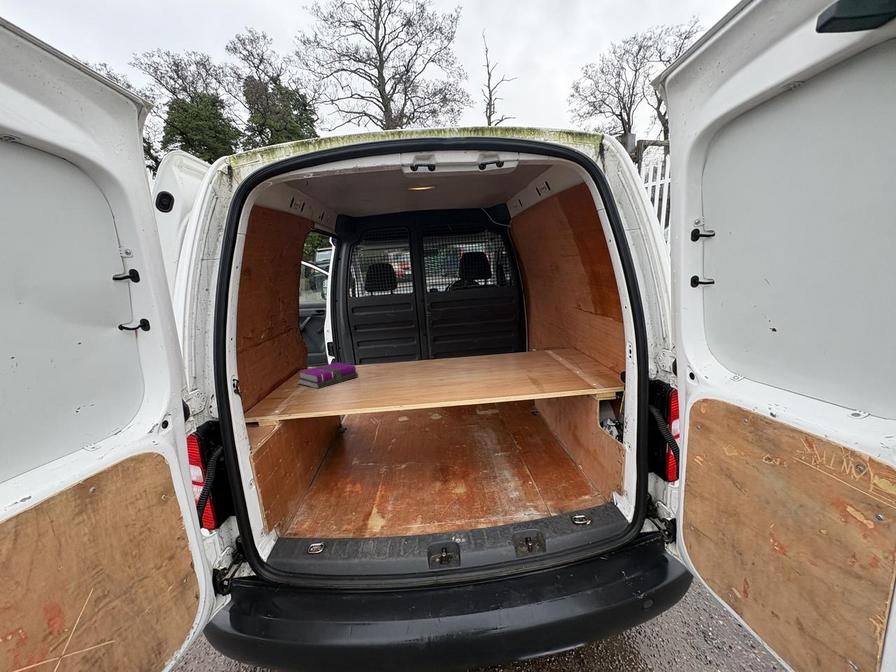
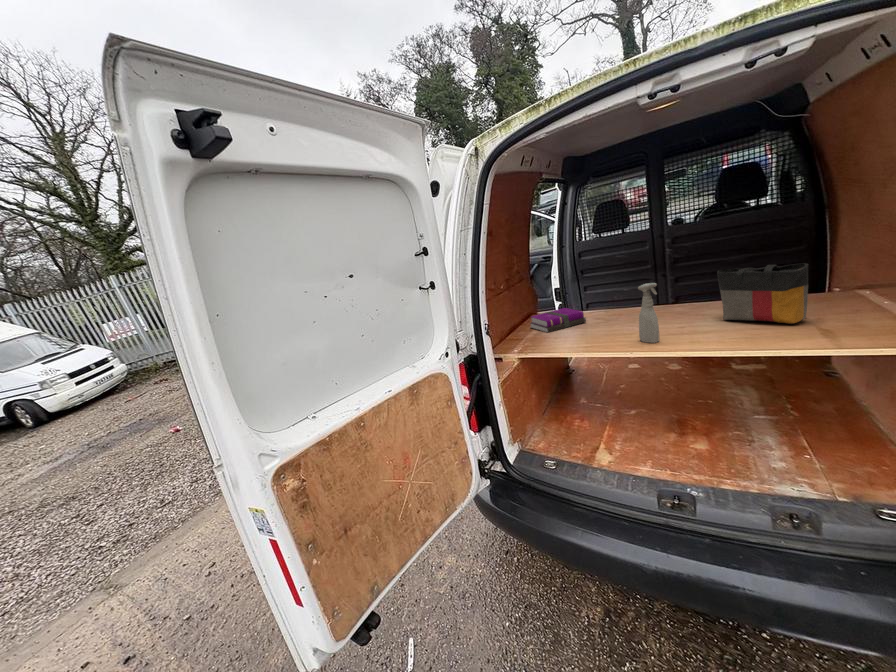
tote bag: none [464,329,521,375] -> present [717,263,808,324]
spray bottle: none [405,339,424,395] -> present [638,283,660,343]

